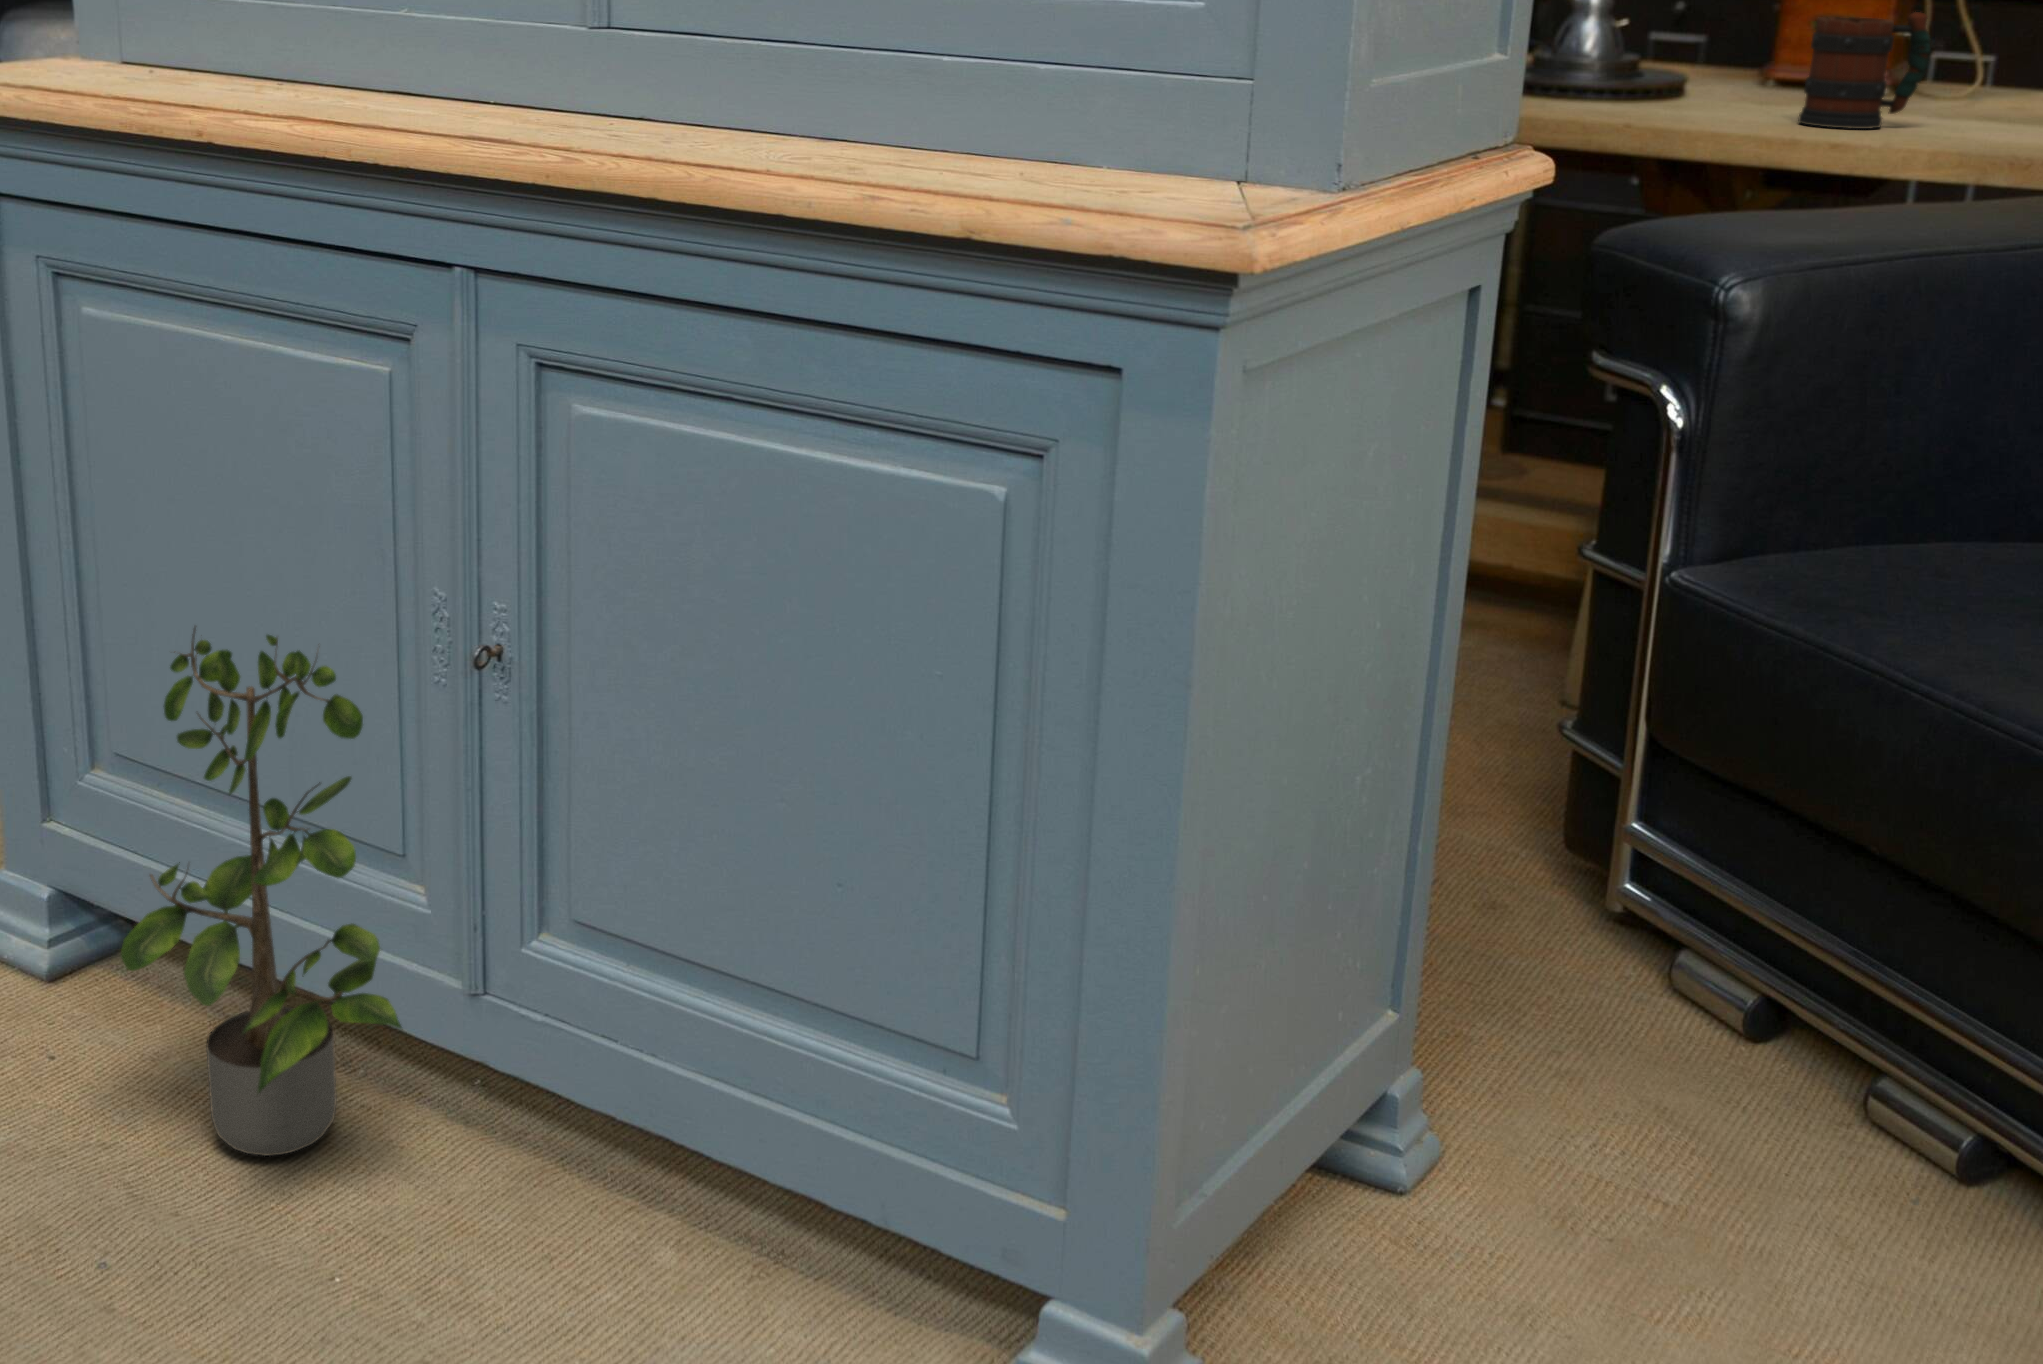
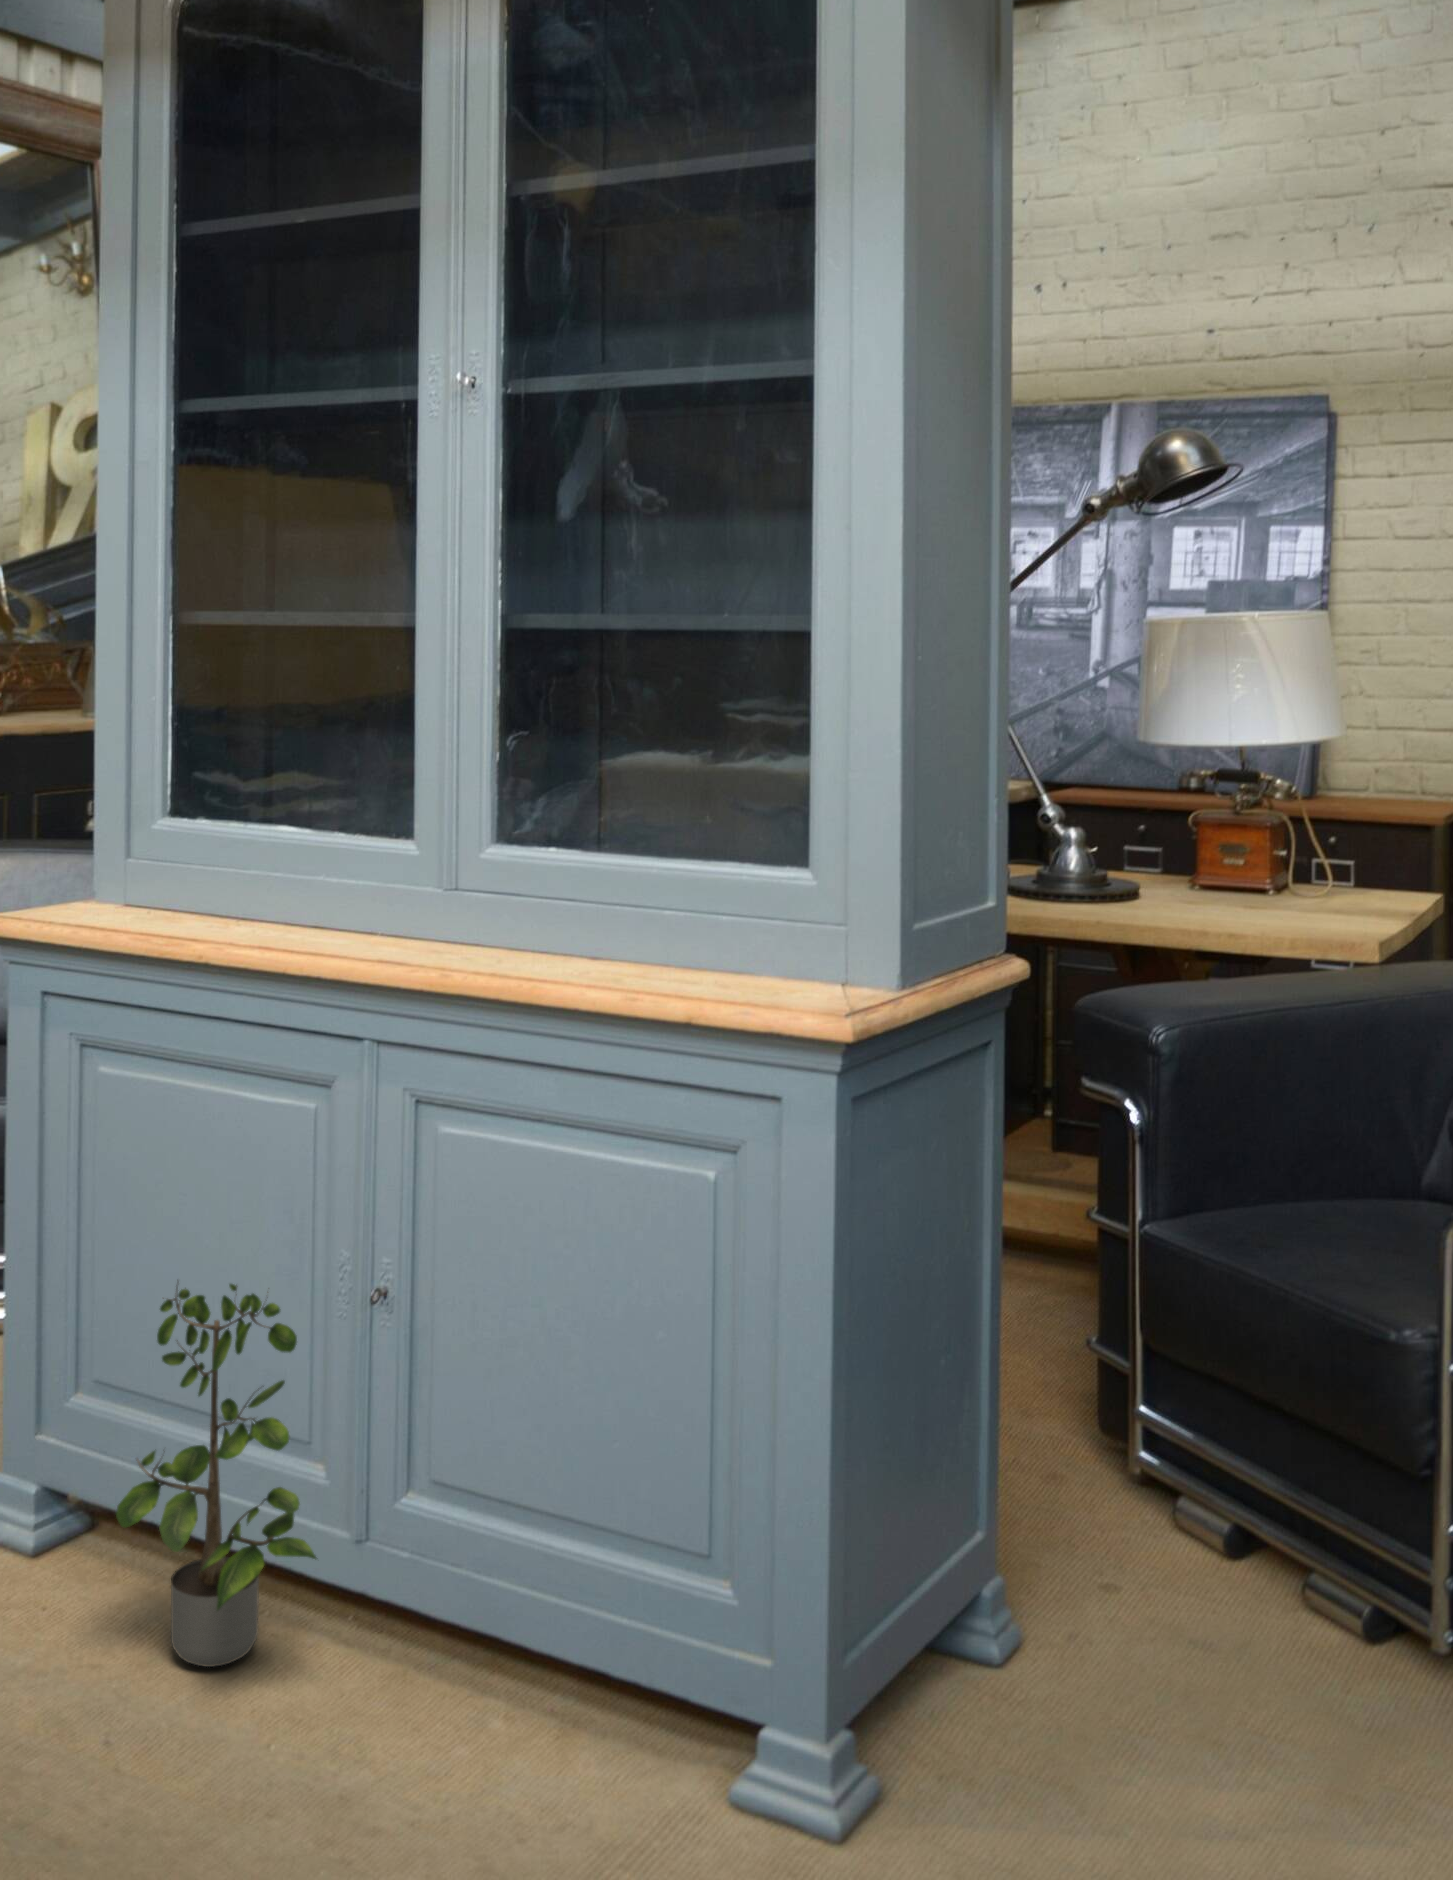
mug: present [1798,12,1931,129] -> none [1208,848,1286,923]

